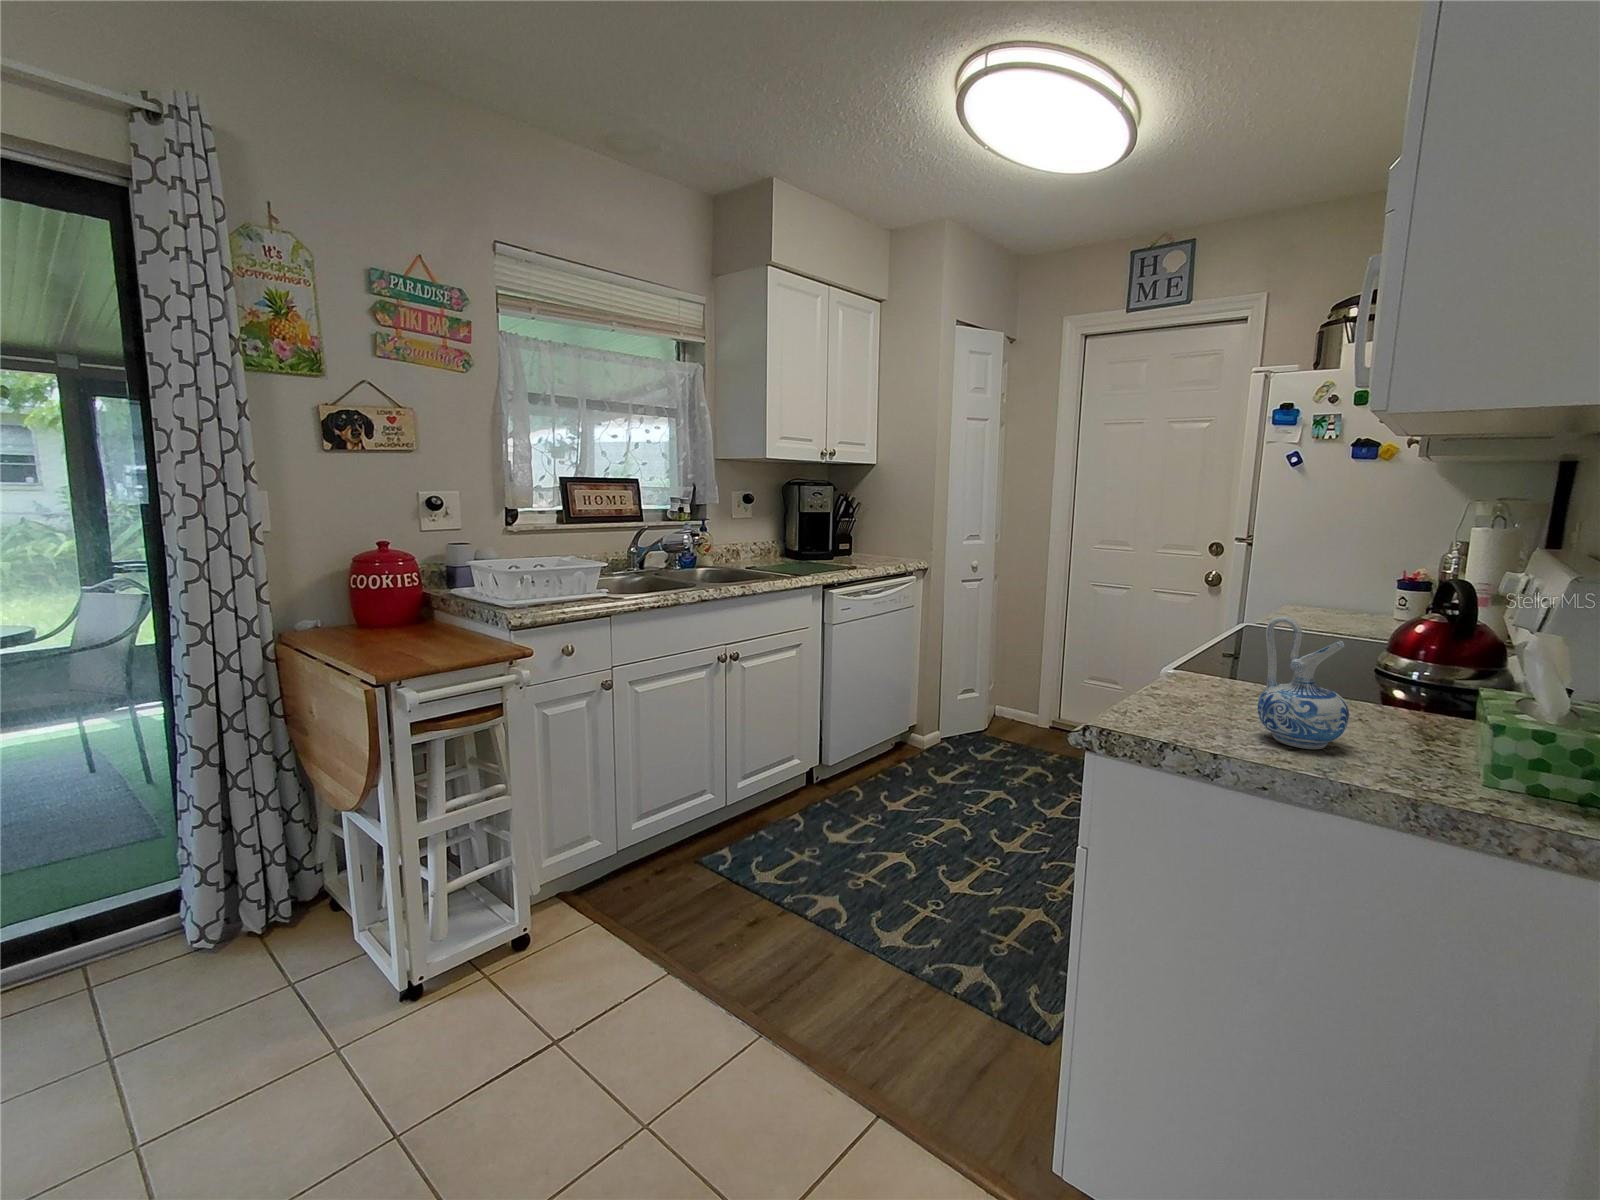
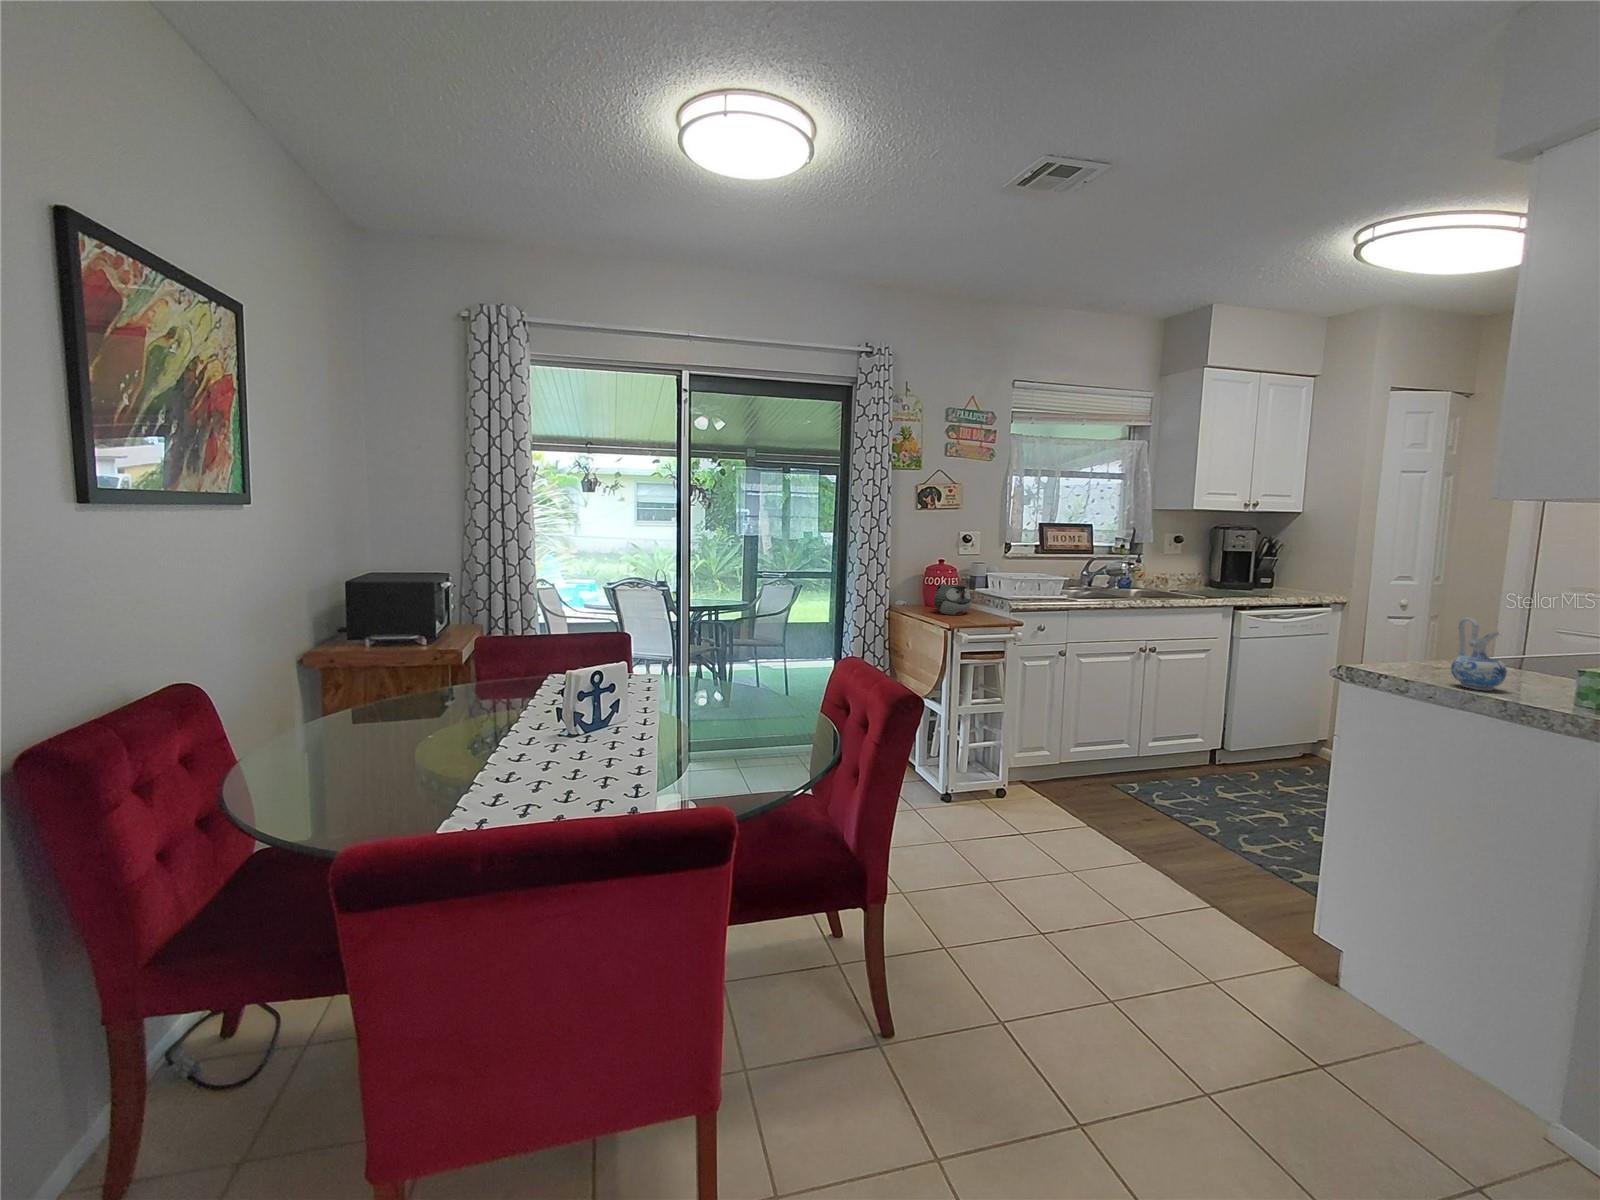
teapot: none [361,587,438,644] -> present [934,584,971,615]

